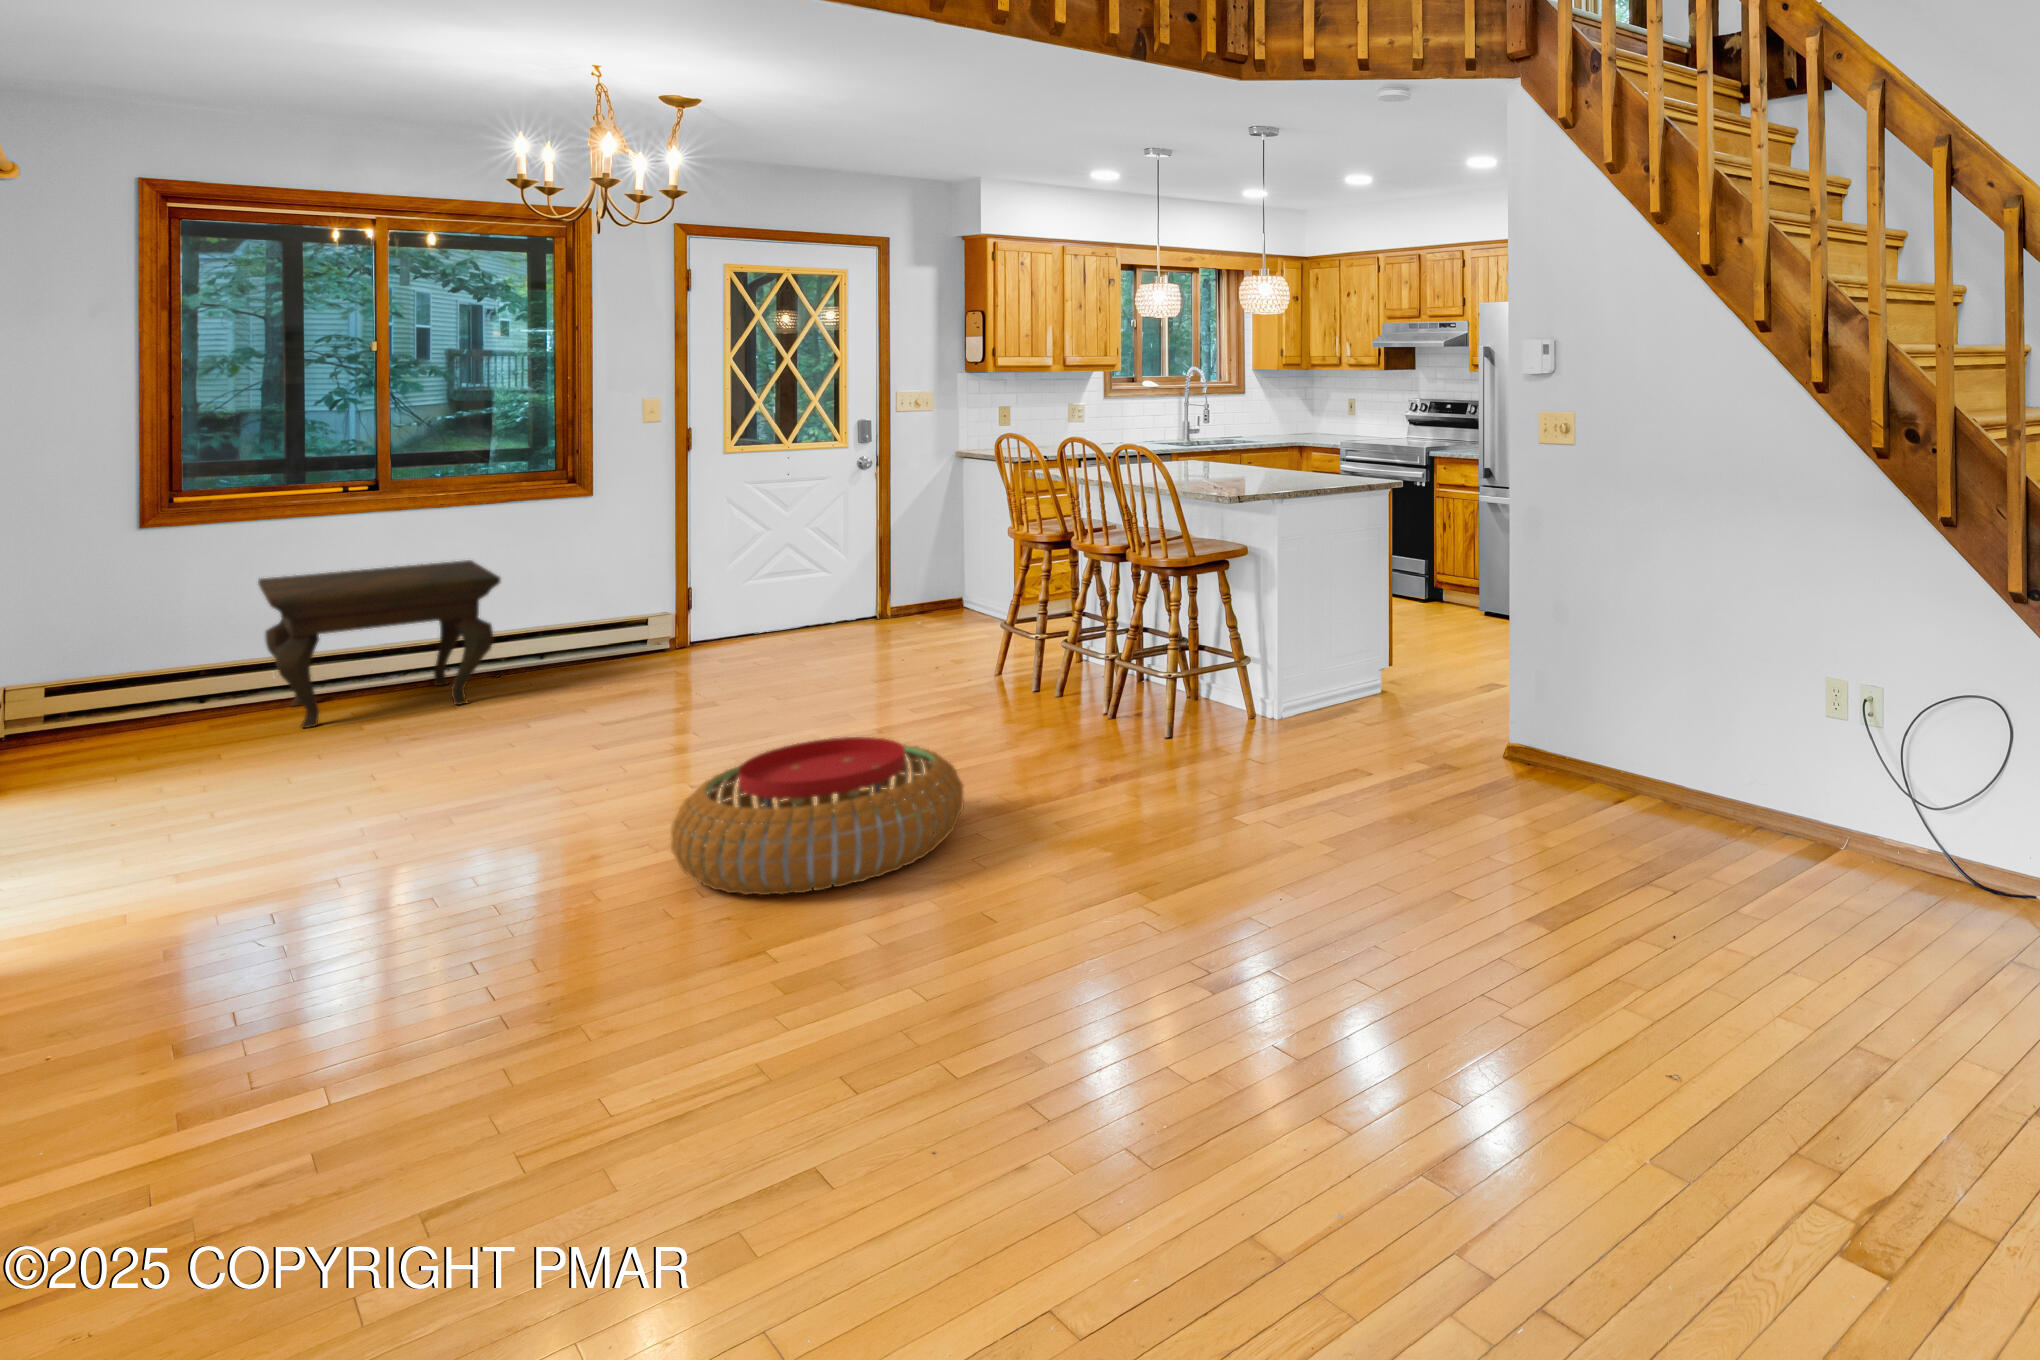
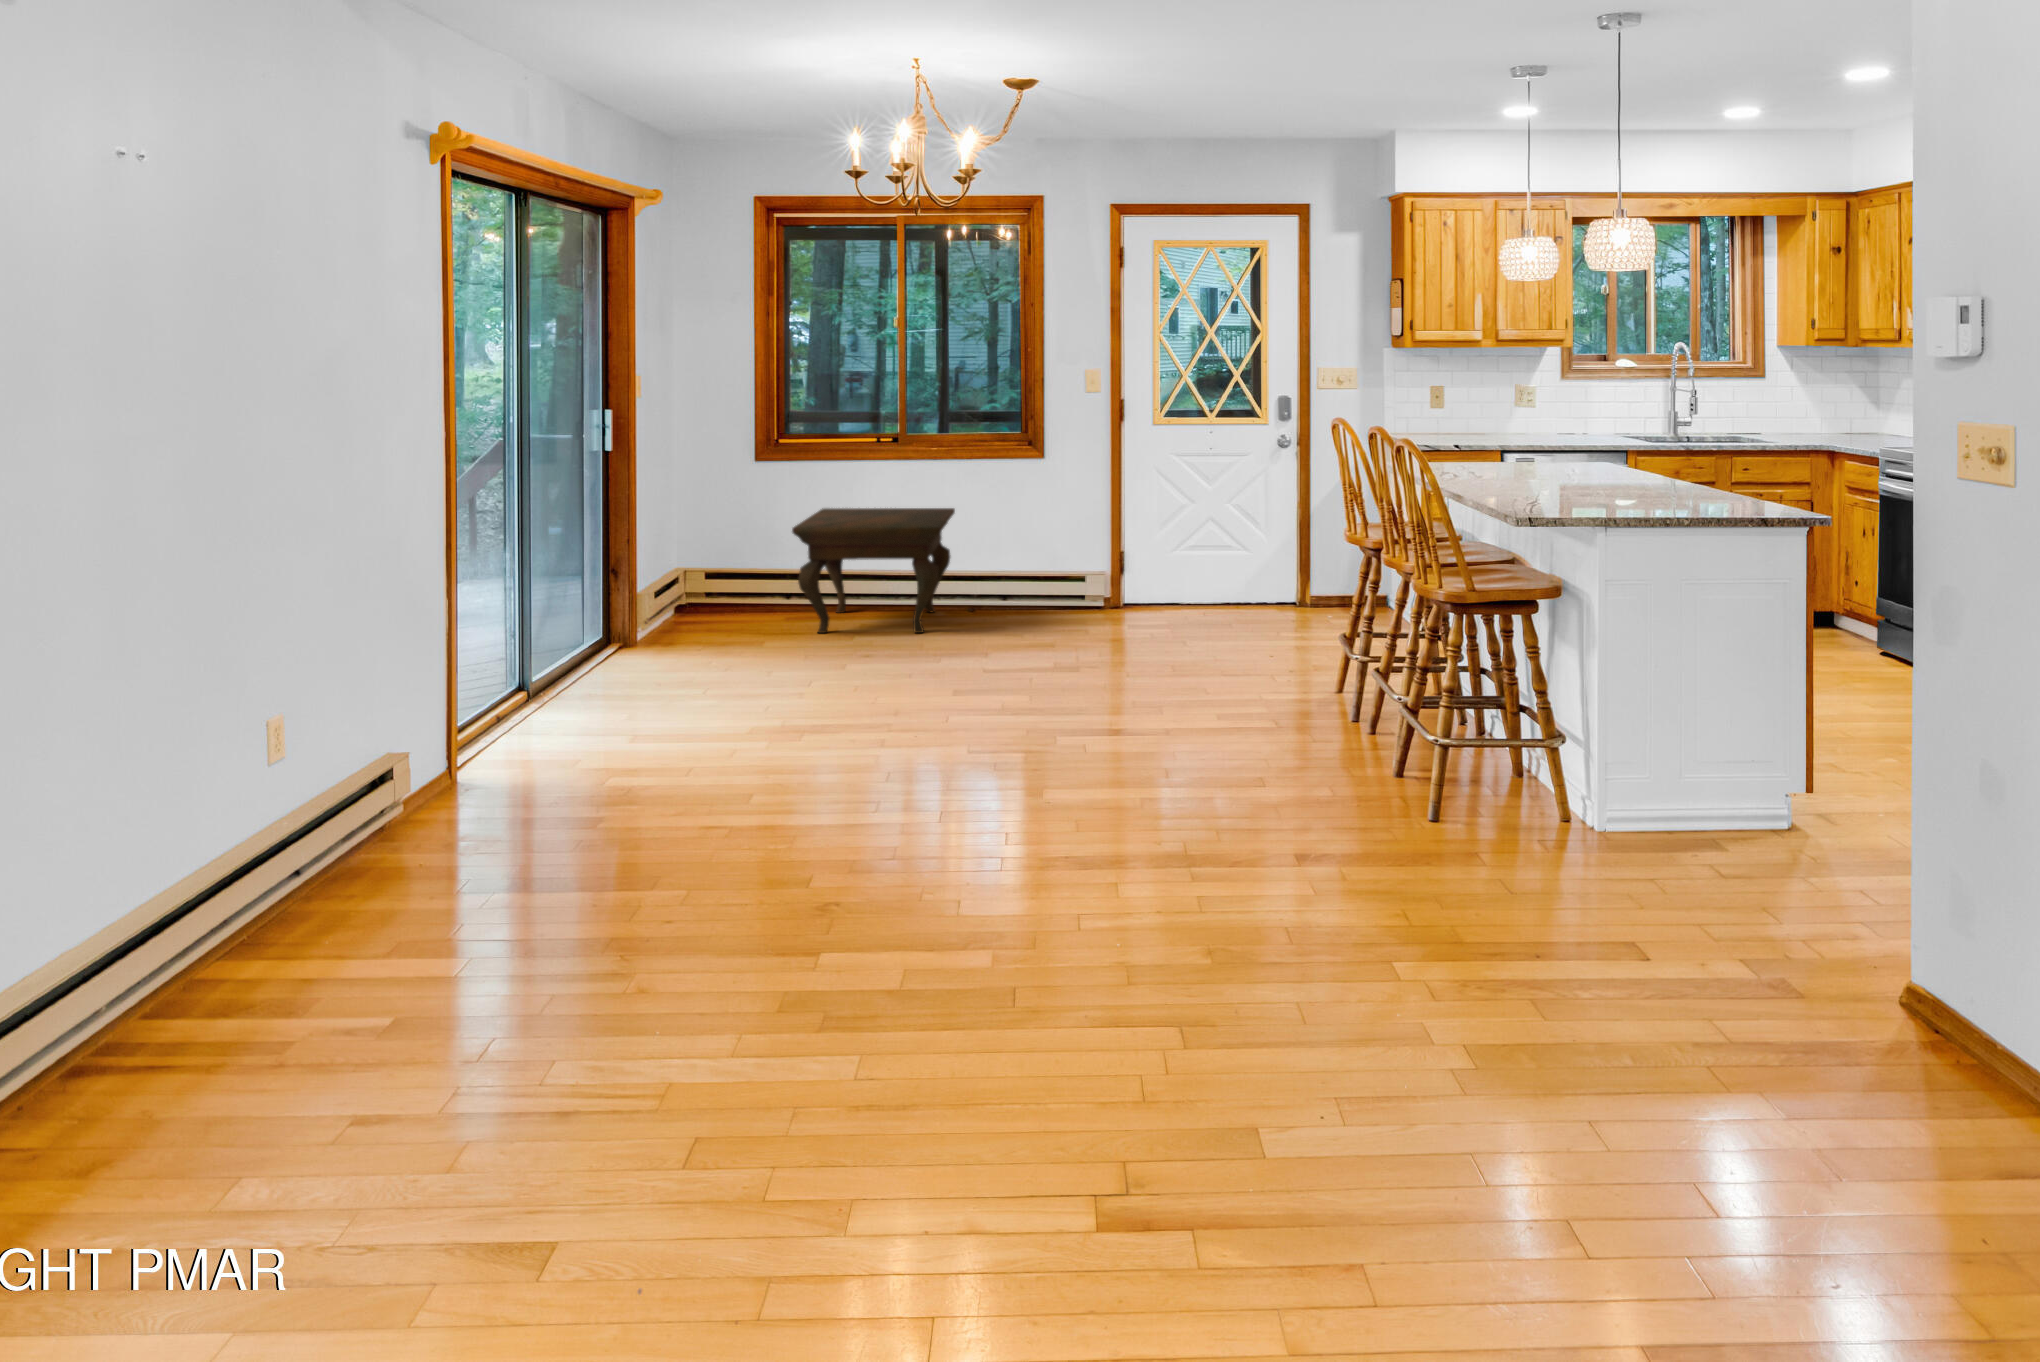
pouf: present [671,737,963,895] -> none [803,747,1085,923]

